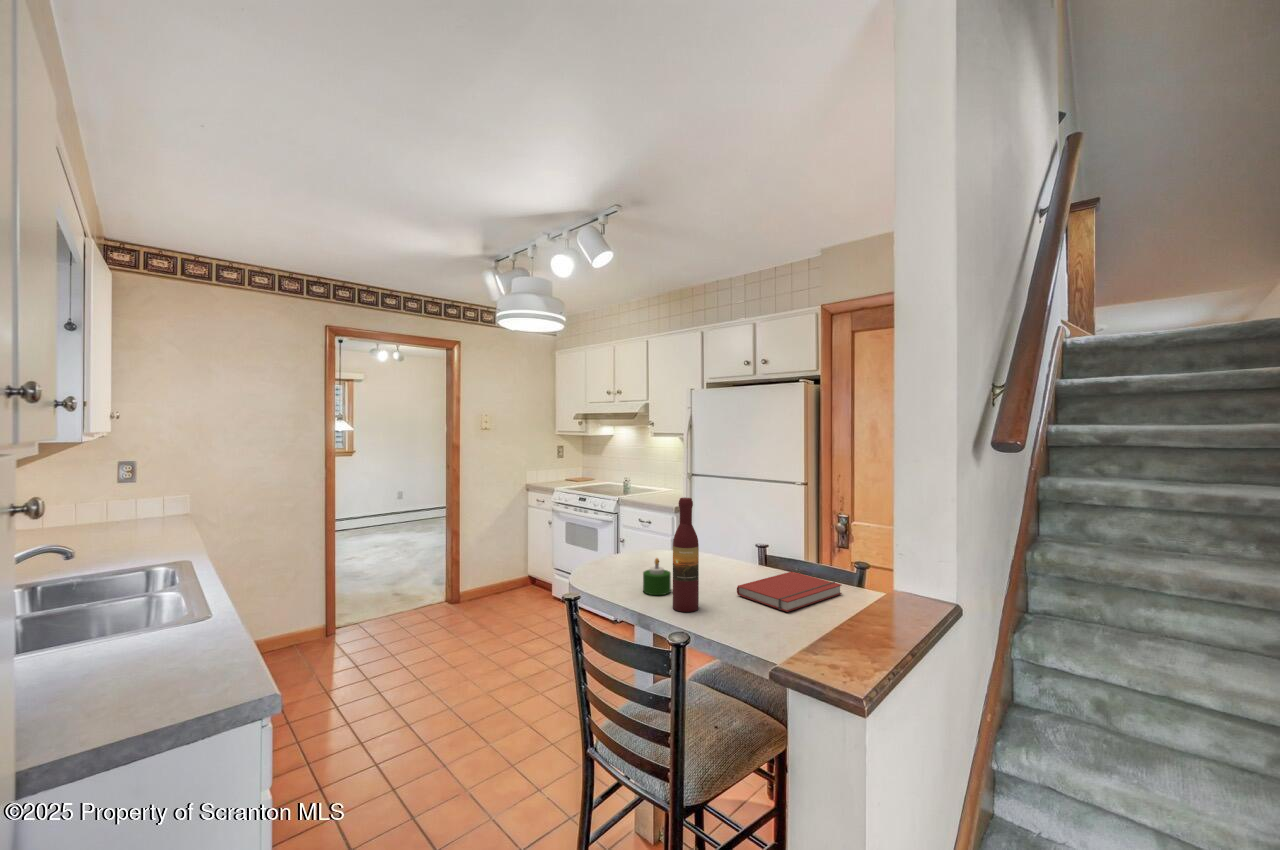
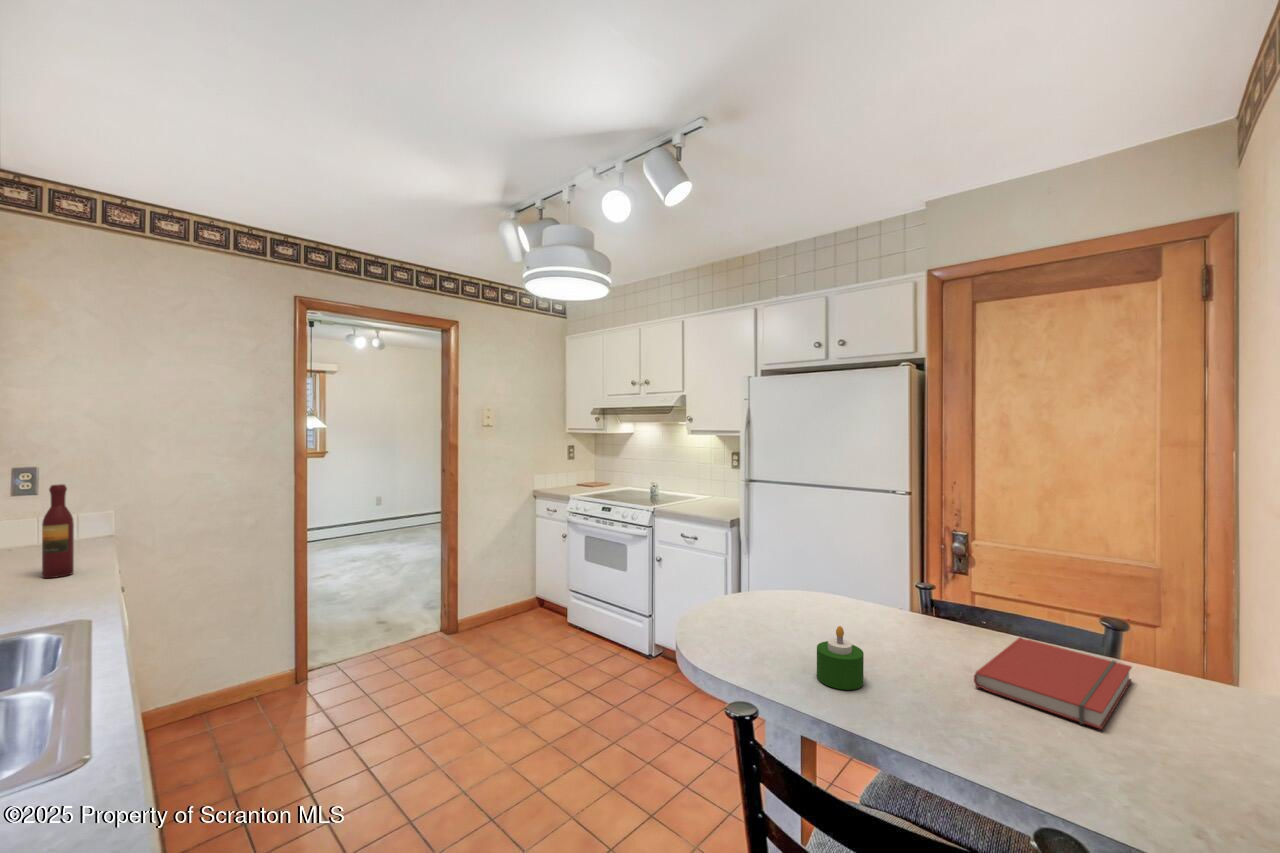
wine bottle: present [673,497,699,612] -> present [42,484,74,578]

